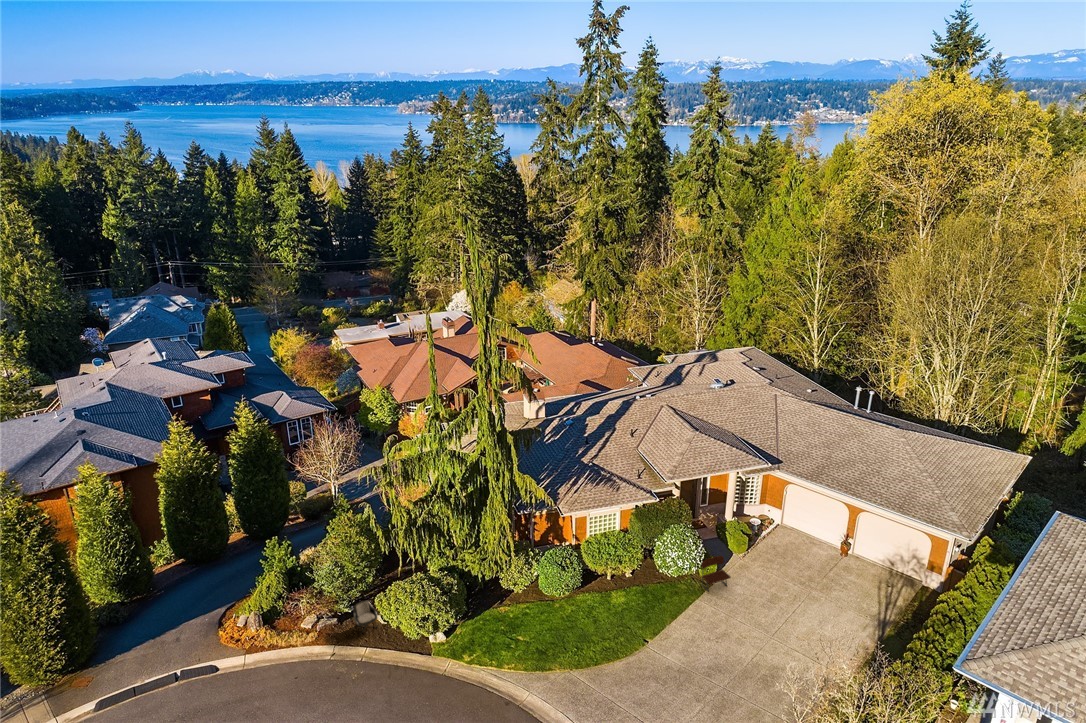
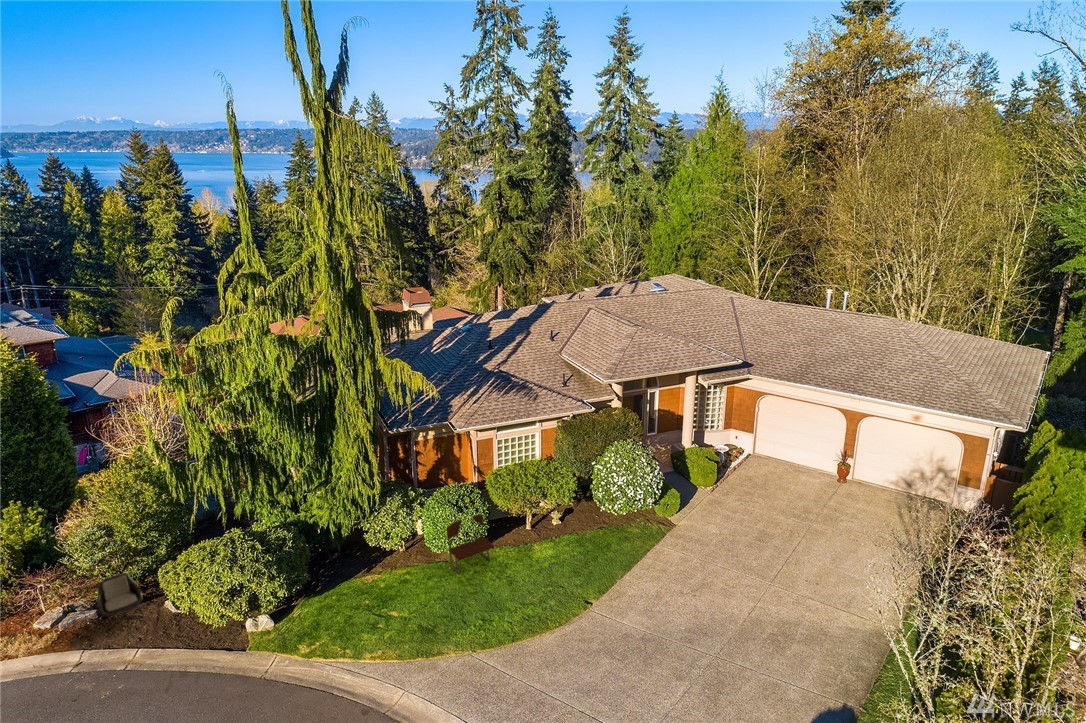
bench: present [702,556,731,591] -> present [447,514,494,573]

